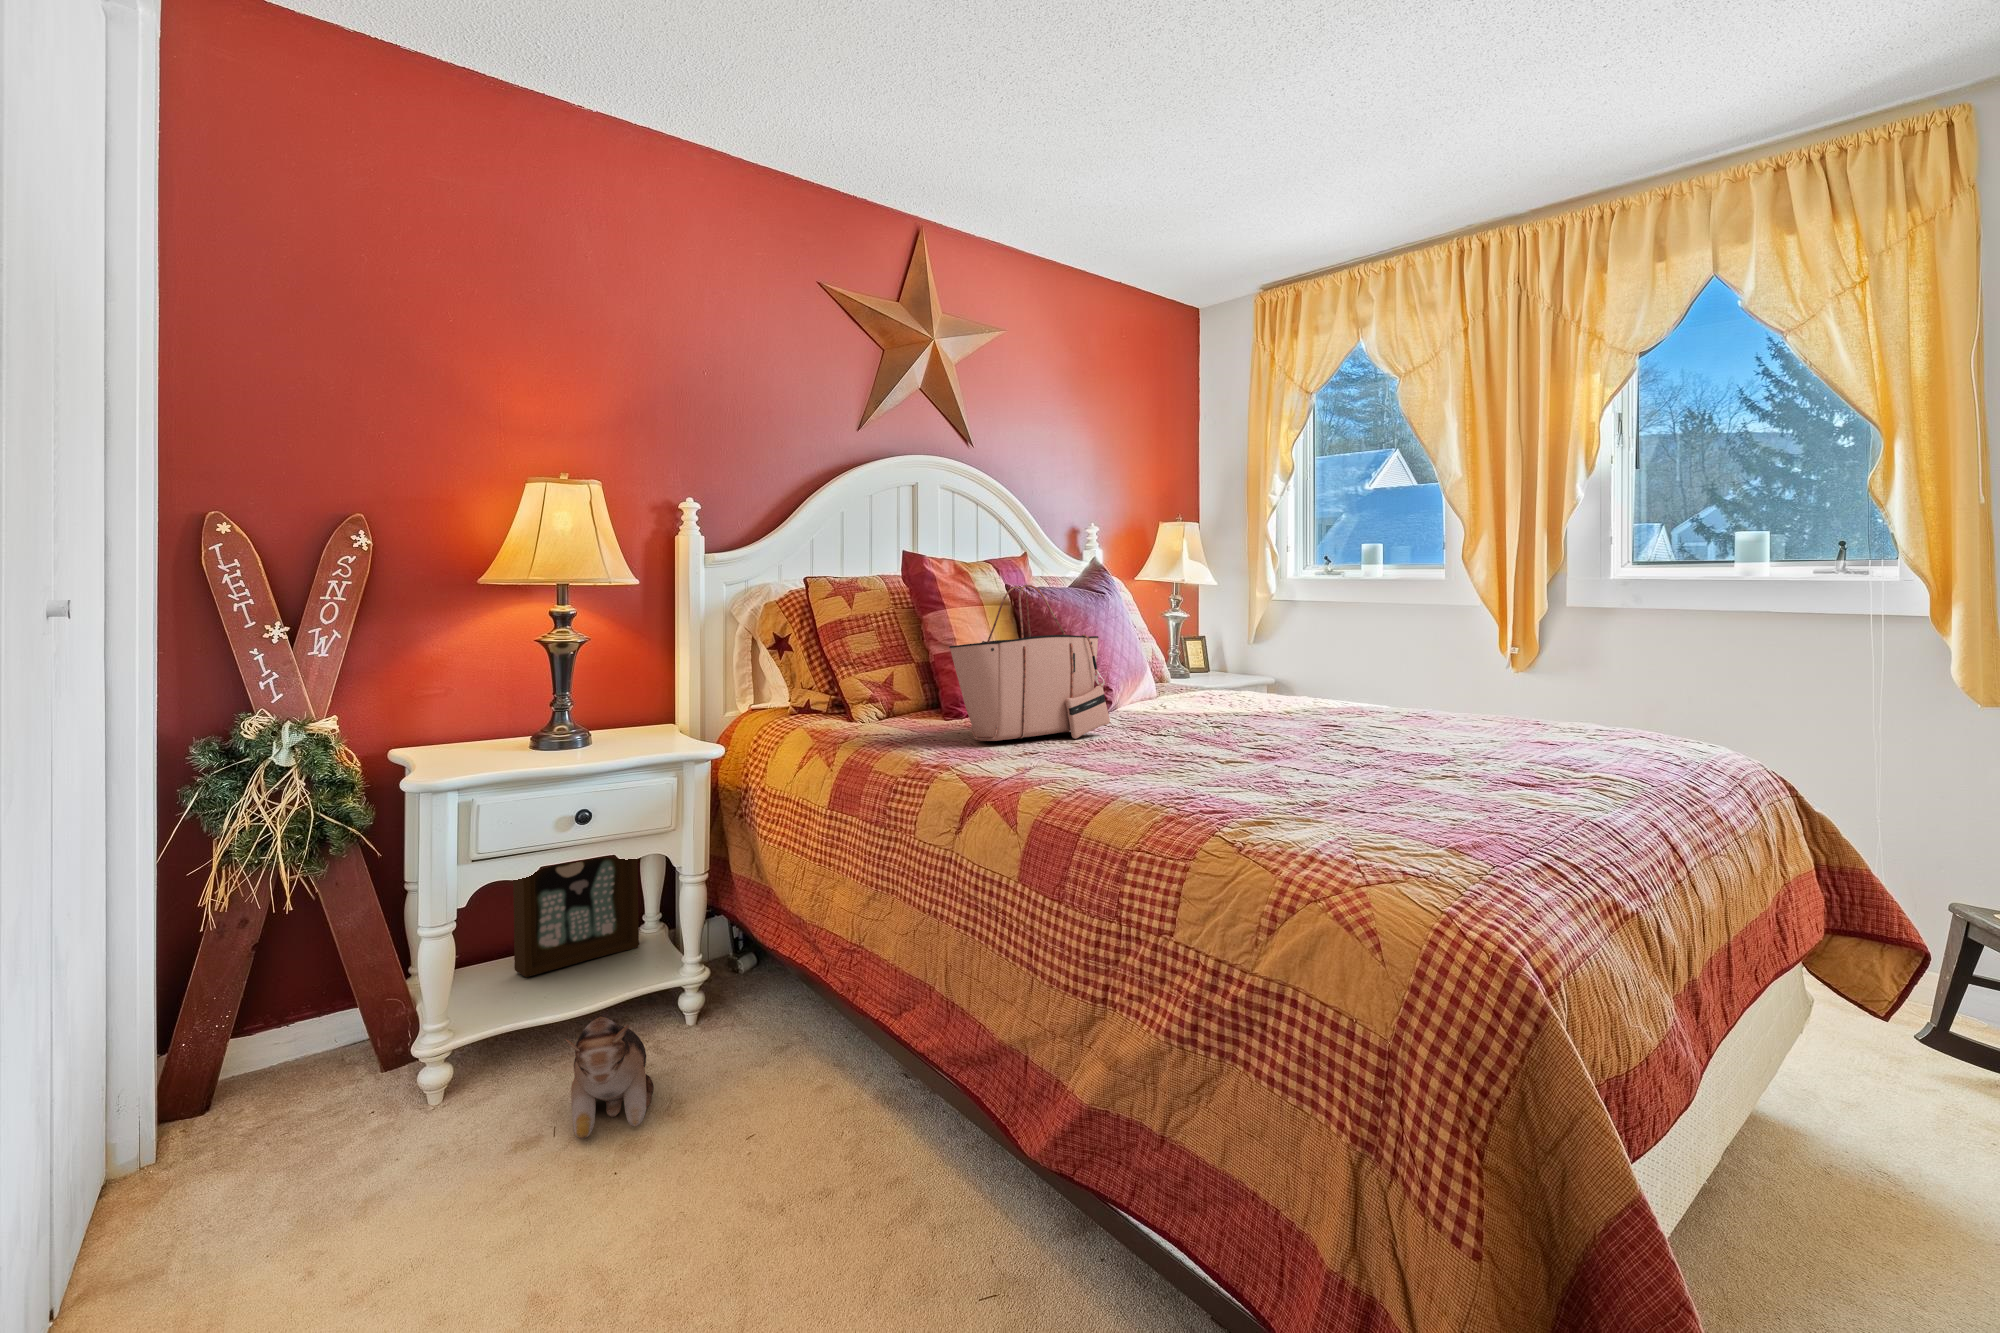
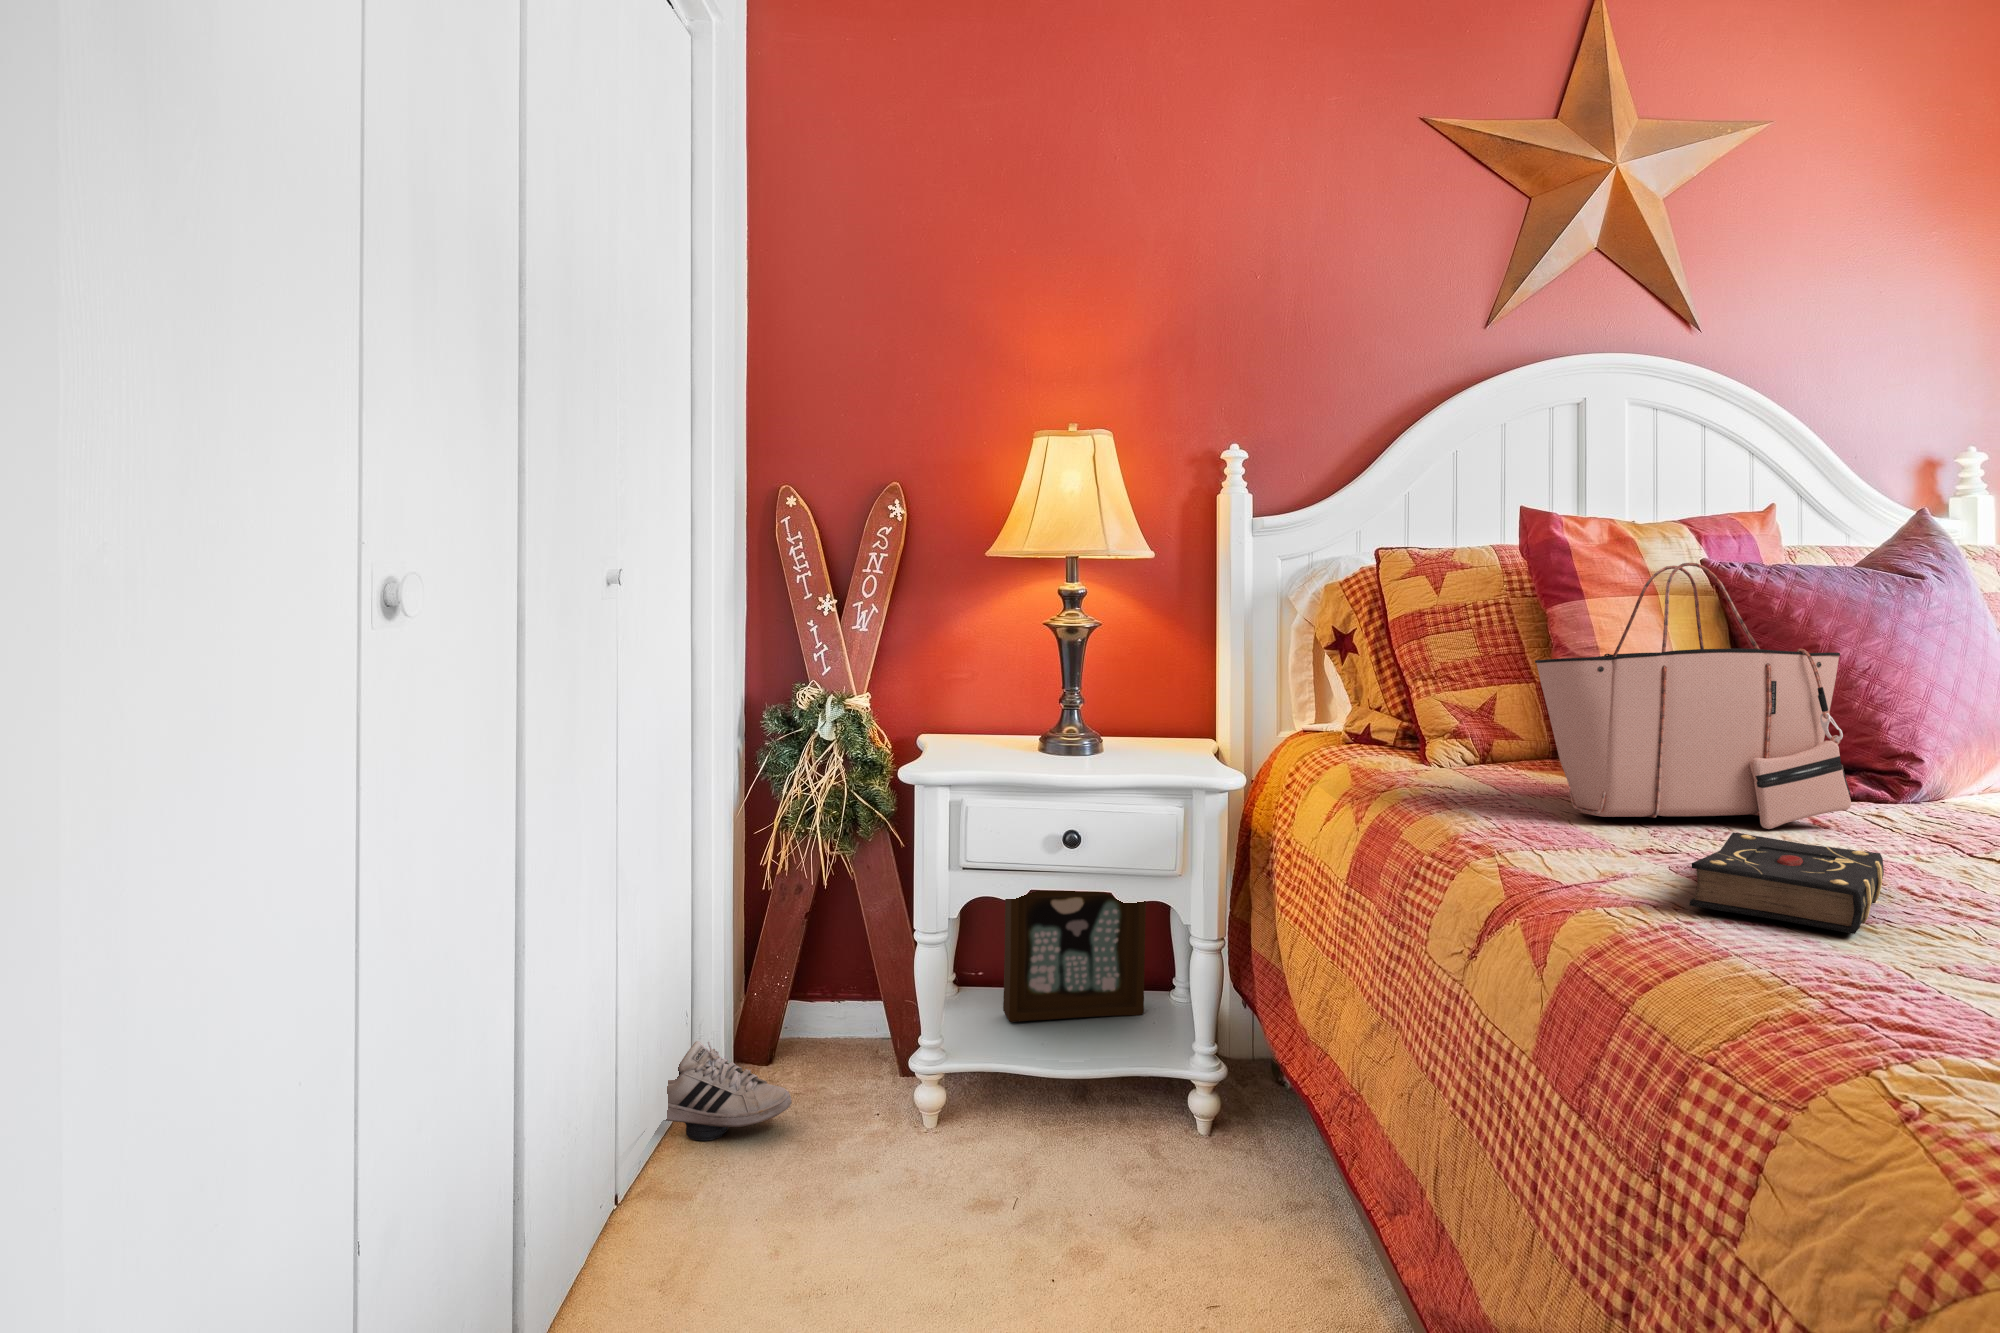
book: none [1078,738,1163,780] -> present [1689,832,1884,934]
plush toy: present [565,1016,653,1139] -> none [977,1094,1101,1241]
shoe: none [112,1066,317,1169] -> present [665,1041,792,1141]

